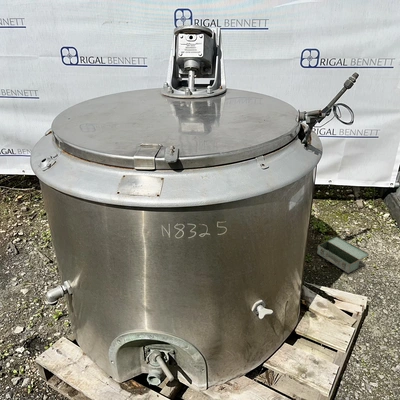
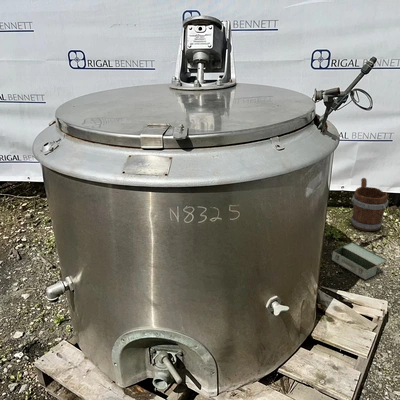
bucket: none [336,173,372,225] -> present [351,178,388,231]

